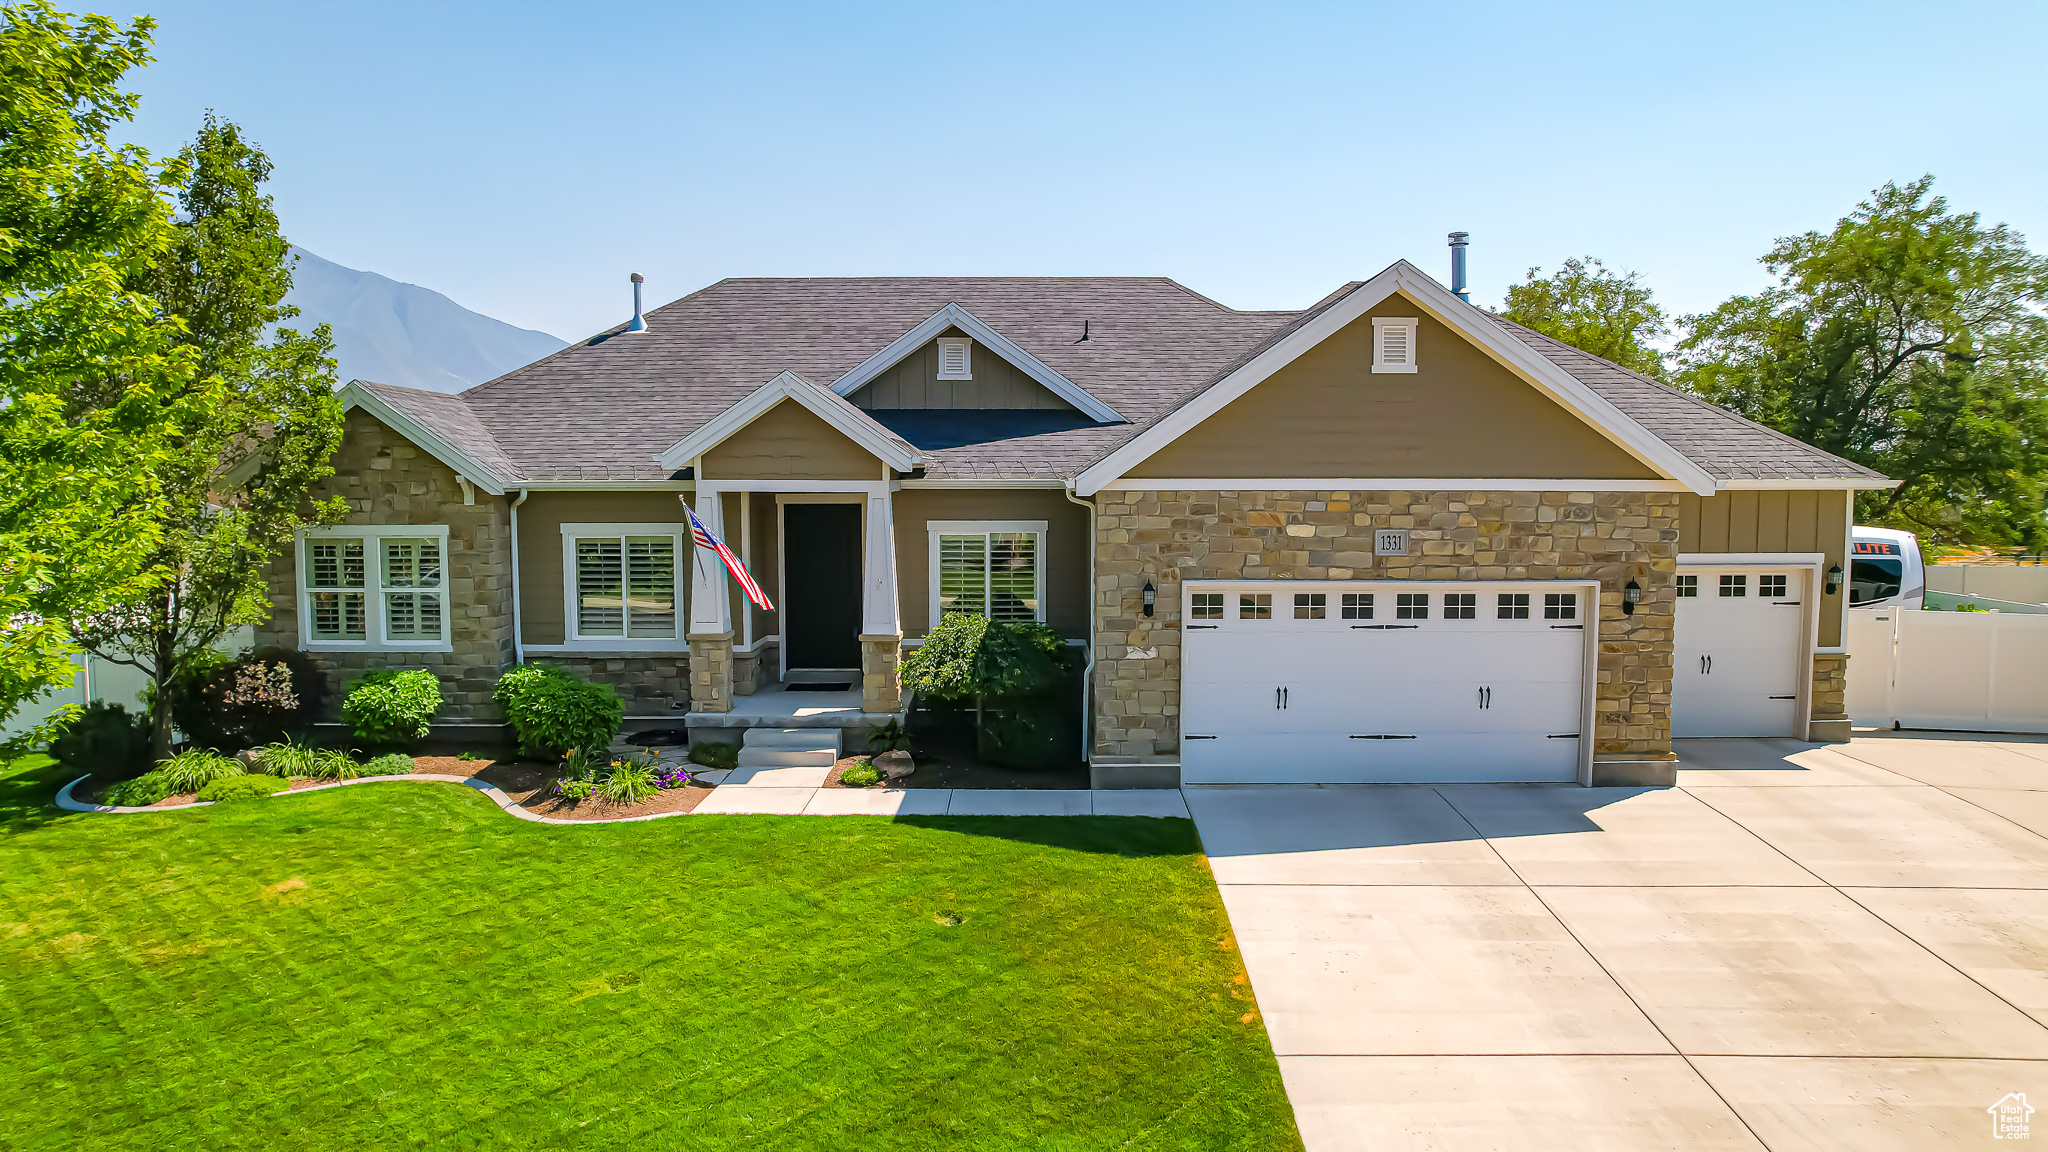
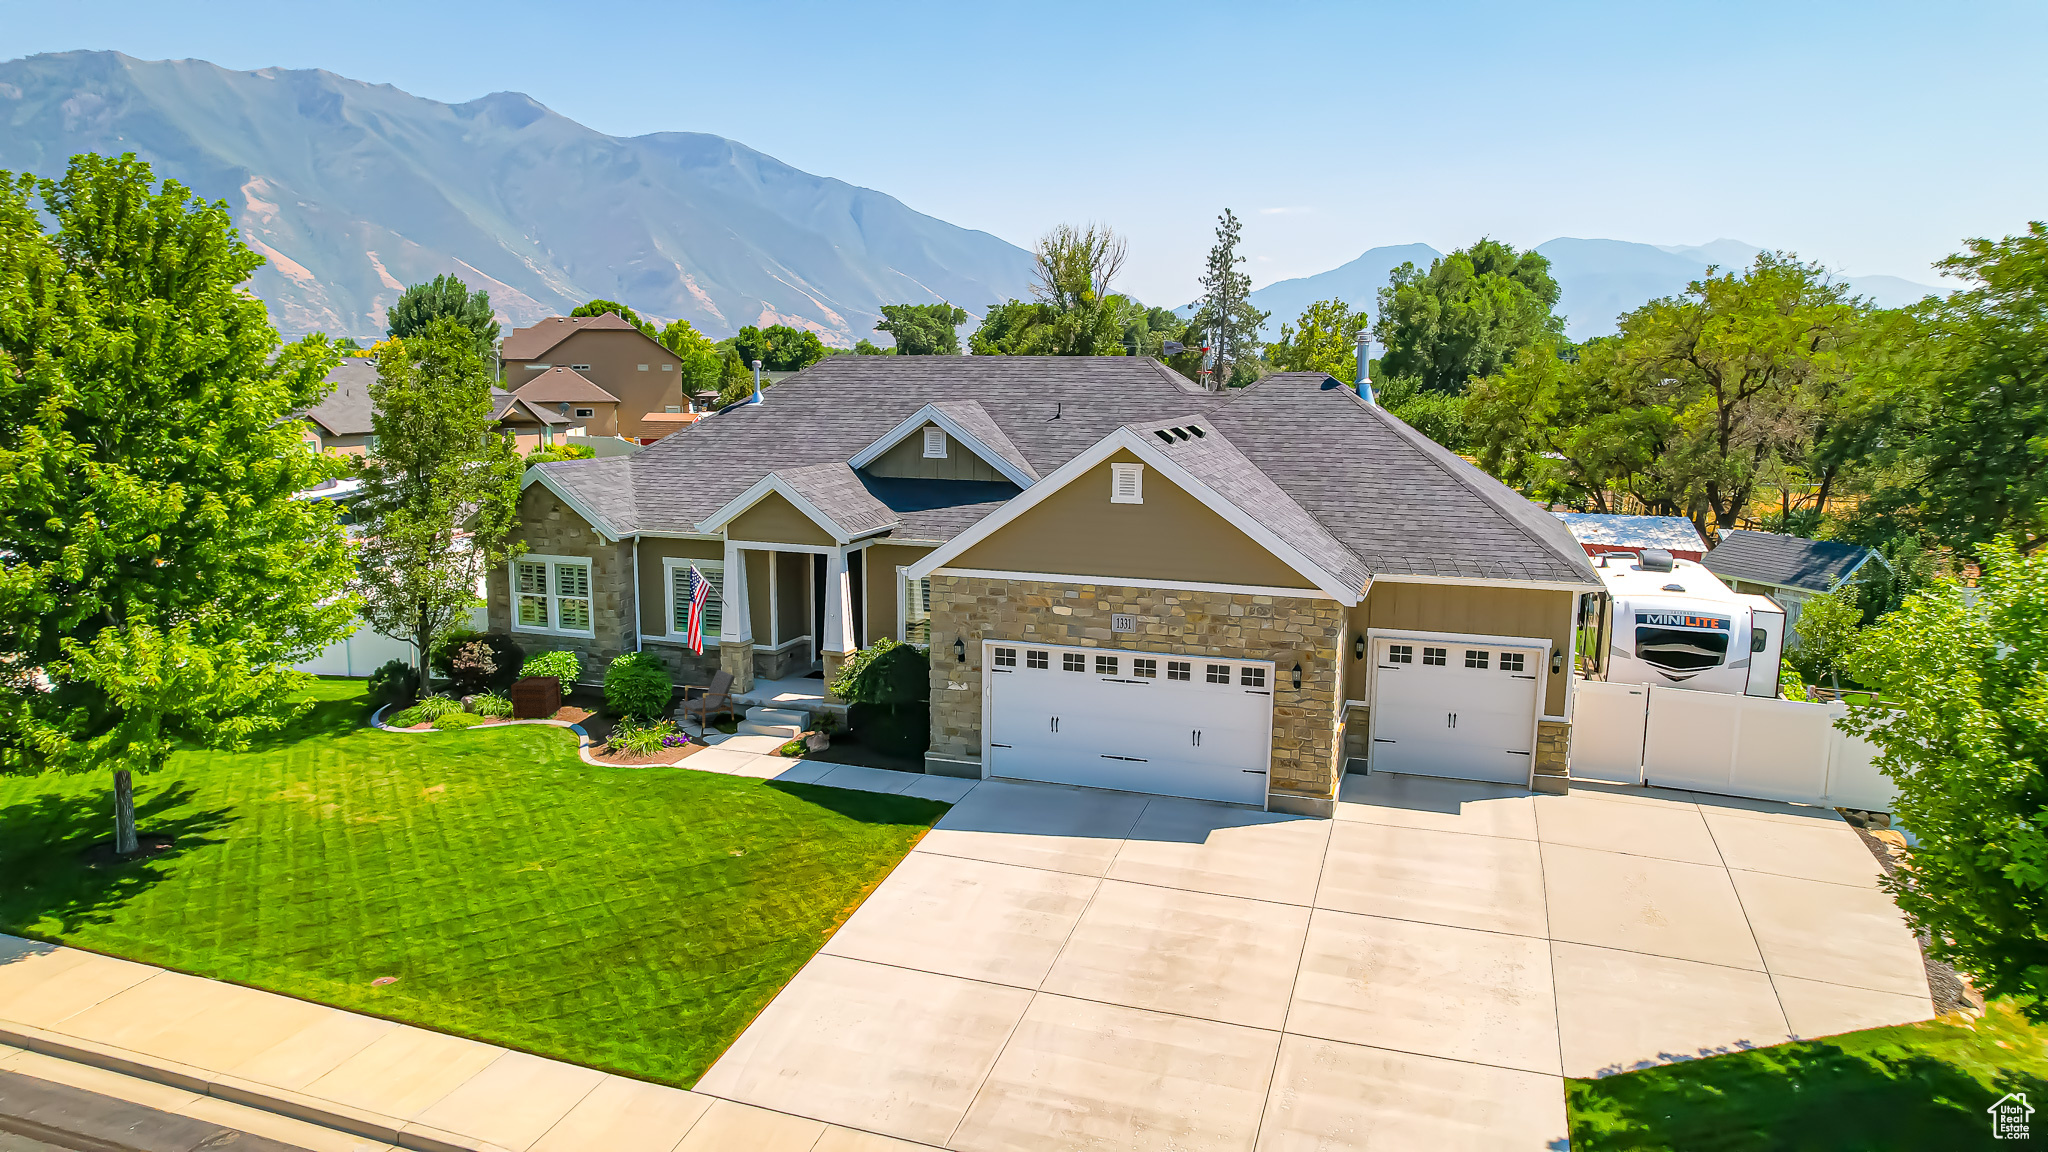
lounge chair: none [637,678,721,763] -> present [680,670,735,728]
wooden crate: none [339,706,418,774] -> present [511,676,561,718]

